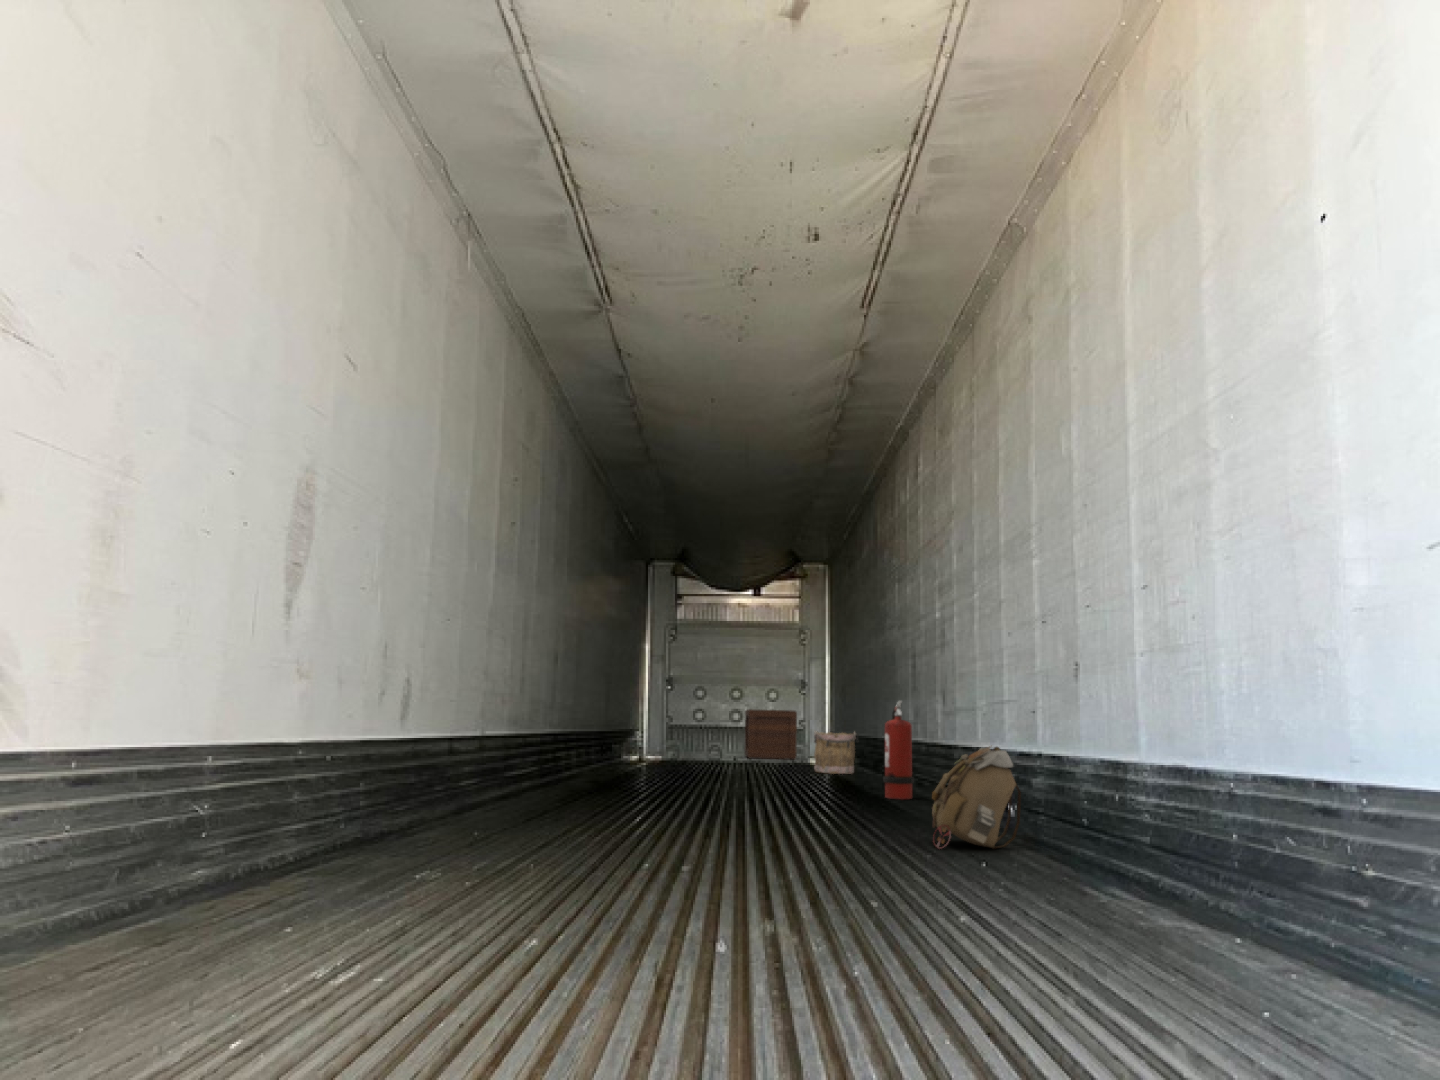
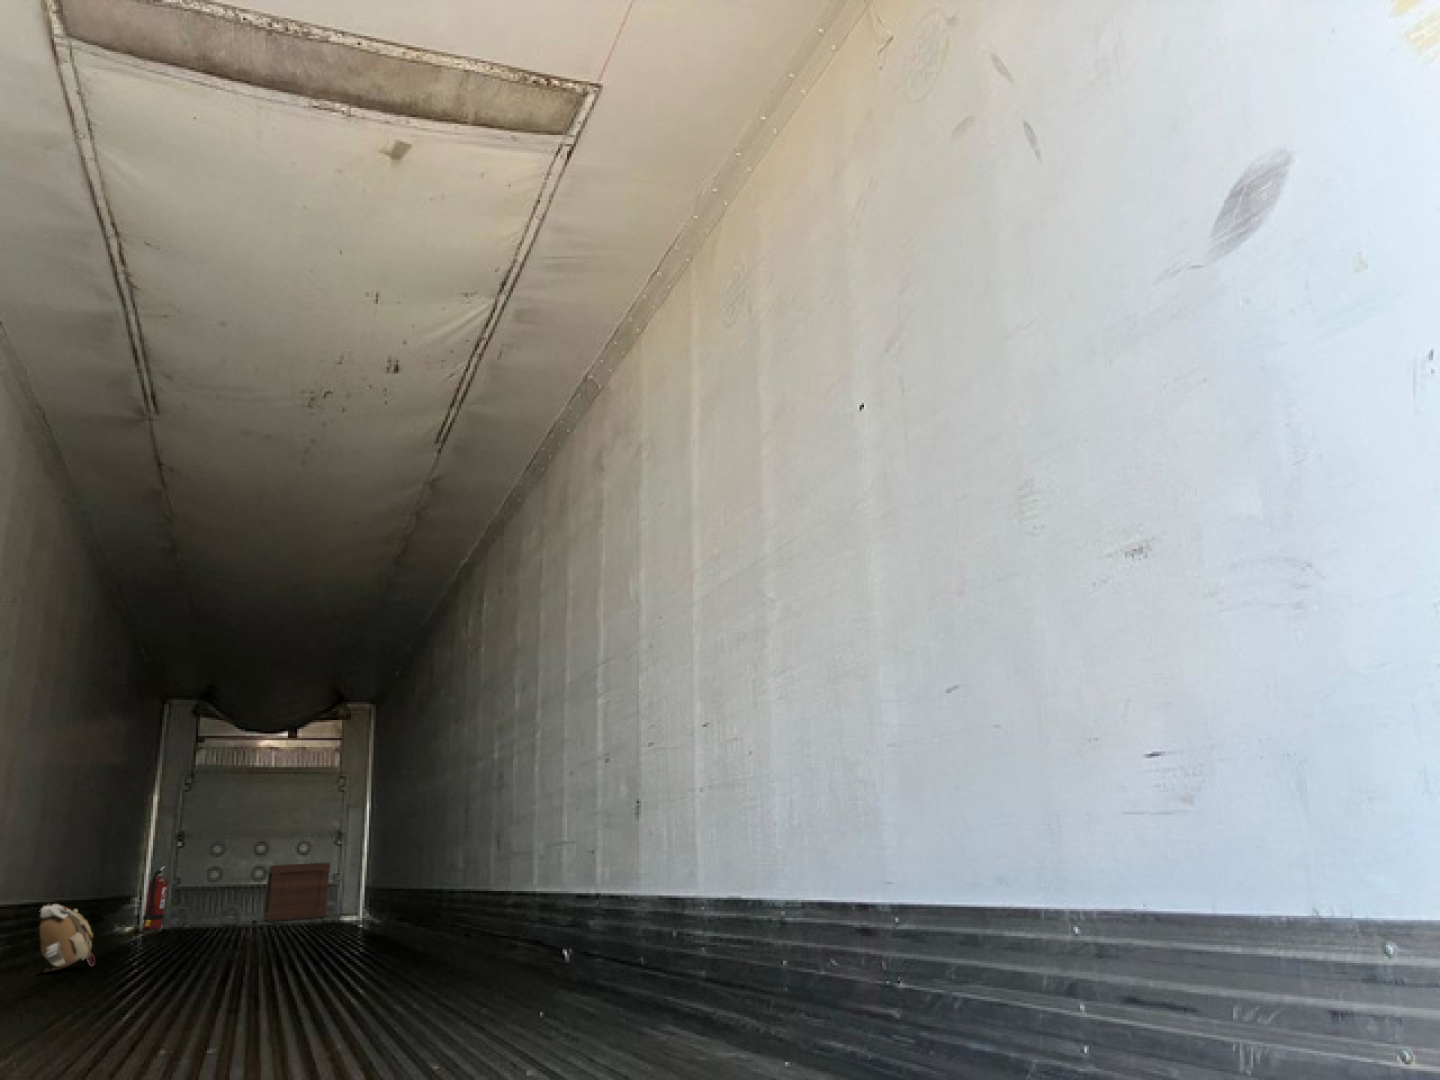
fire extinguisher: present [883,701,914,800] -> present [143,866,168,930]
bucket: present [814,731,858,774] -> none [346,881,399,931]
backpack: present [932,747,1021,849] -> present [40,904,94,973]

